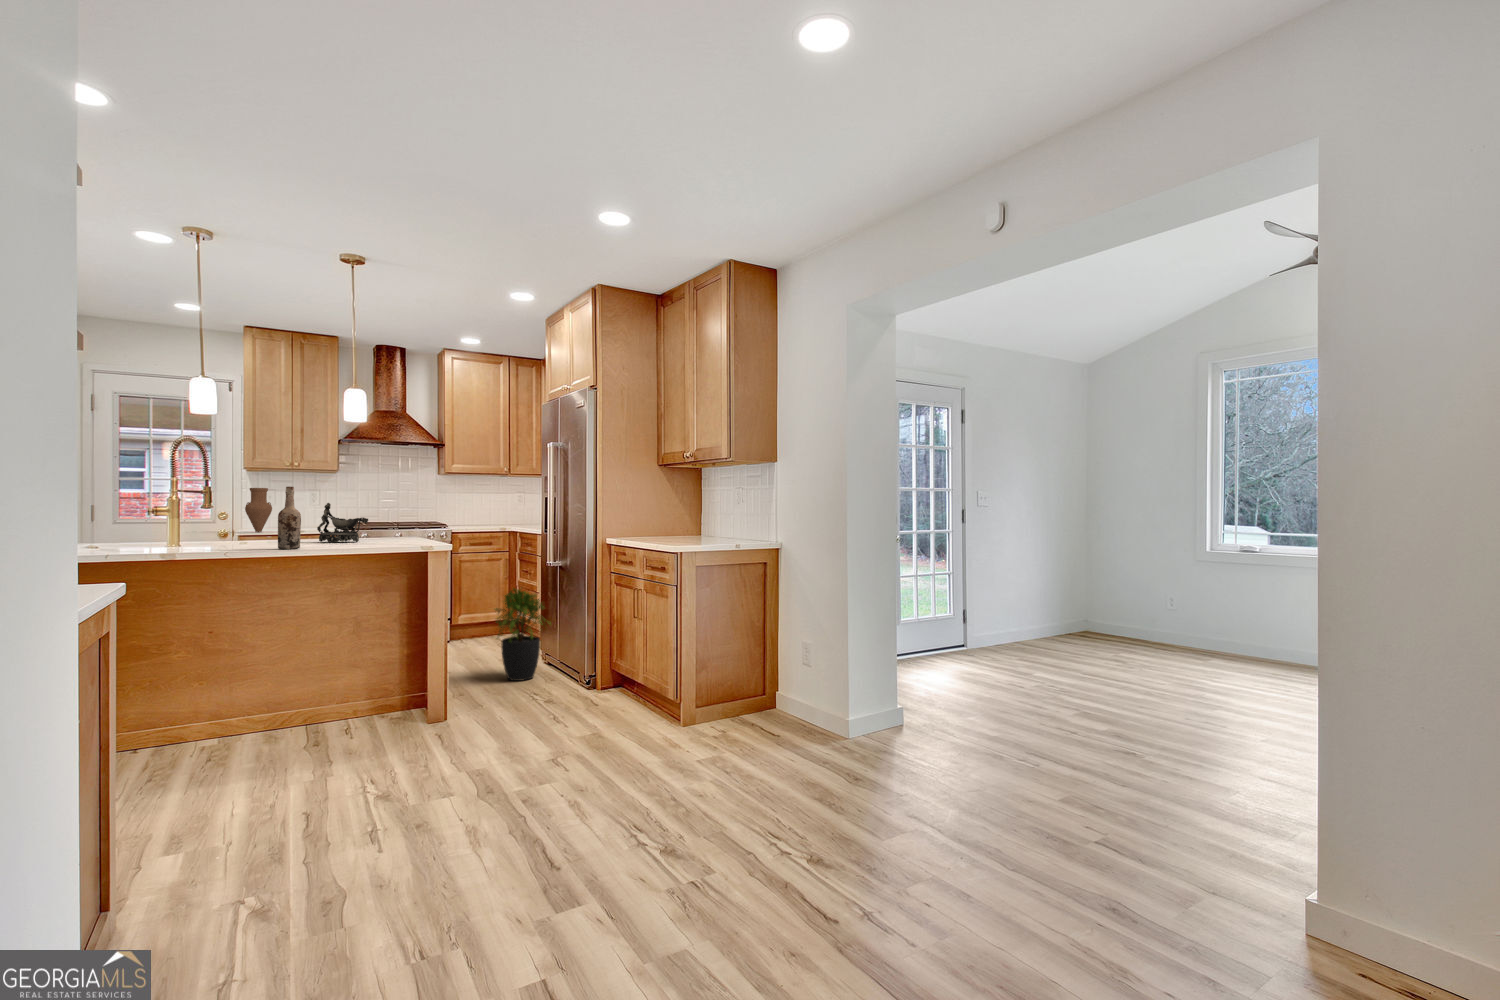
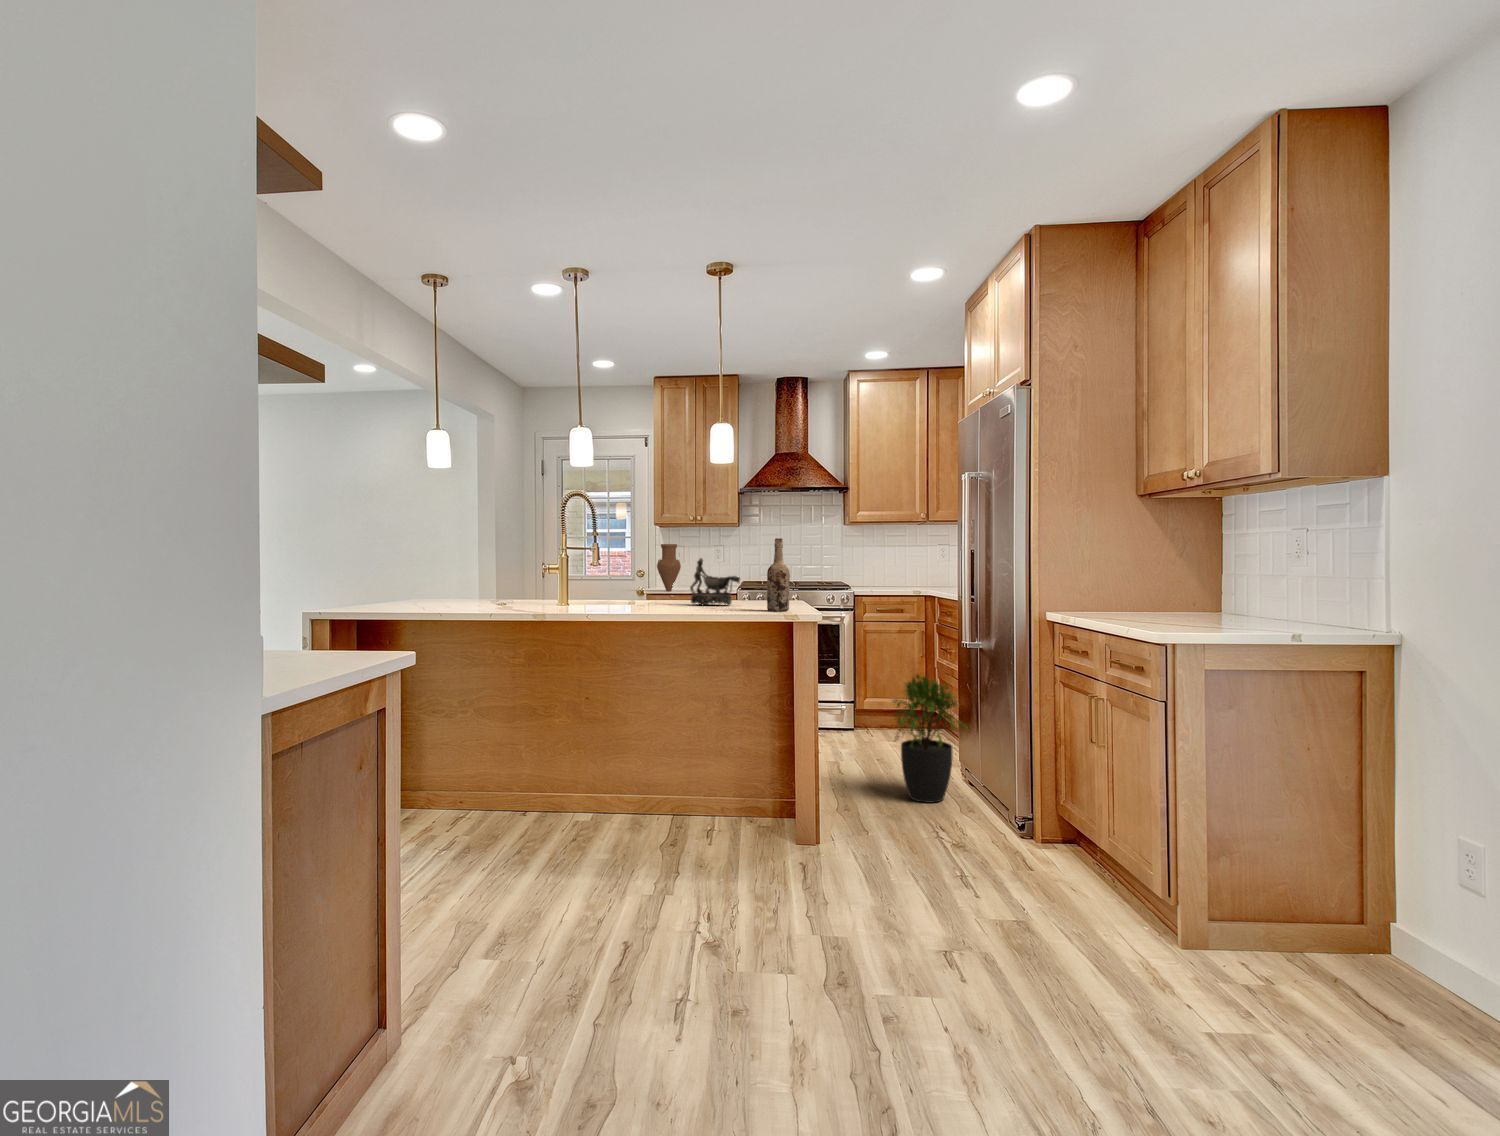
wine bottle: present [278,487,301,549] -> present [767,538,790,611]

